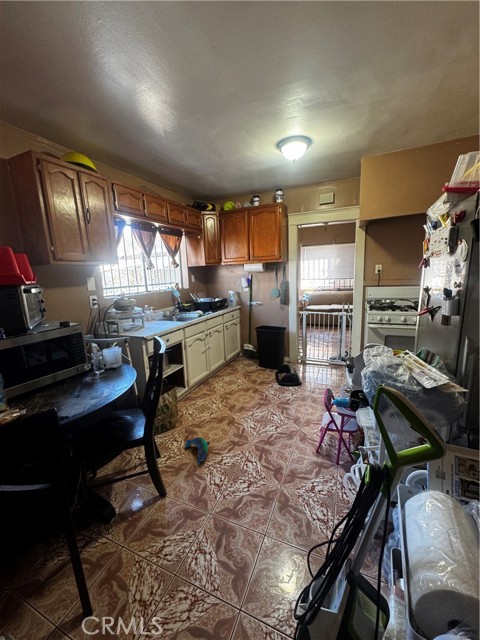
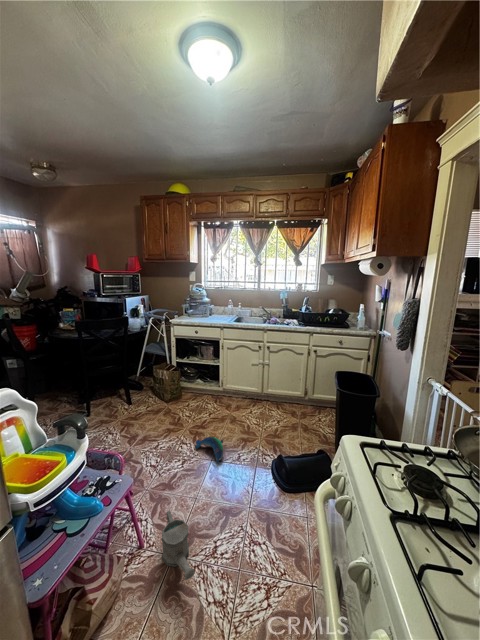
watering can: none [111,503,141,572] -> present [162,511,195,580]

